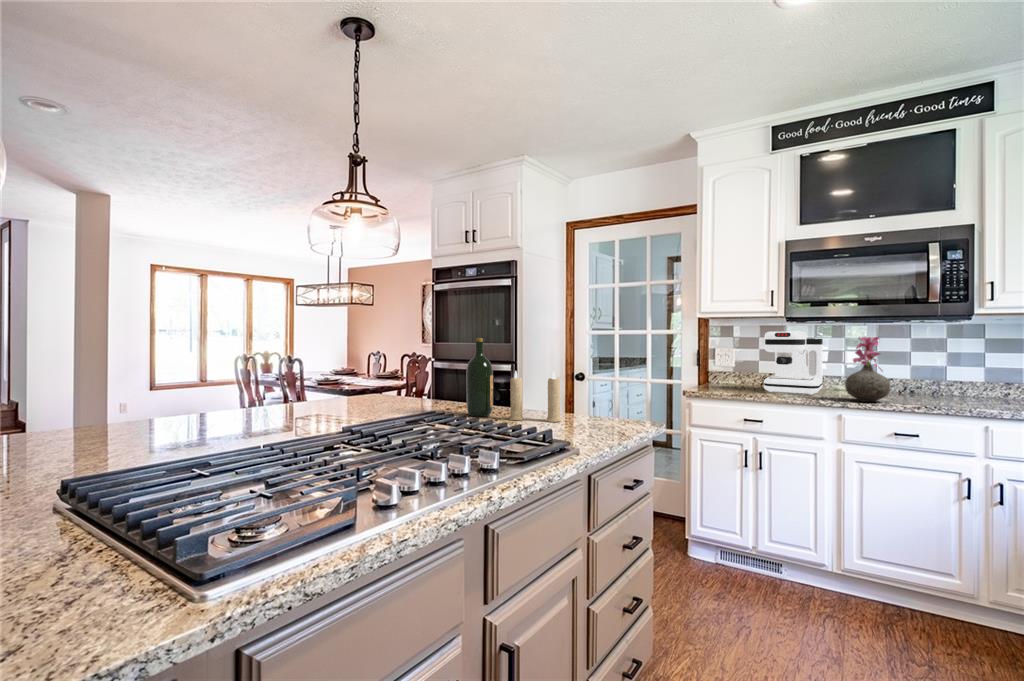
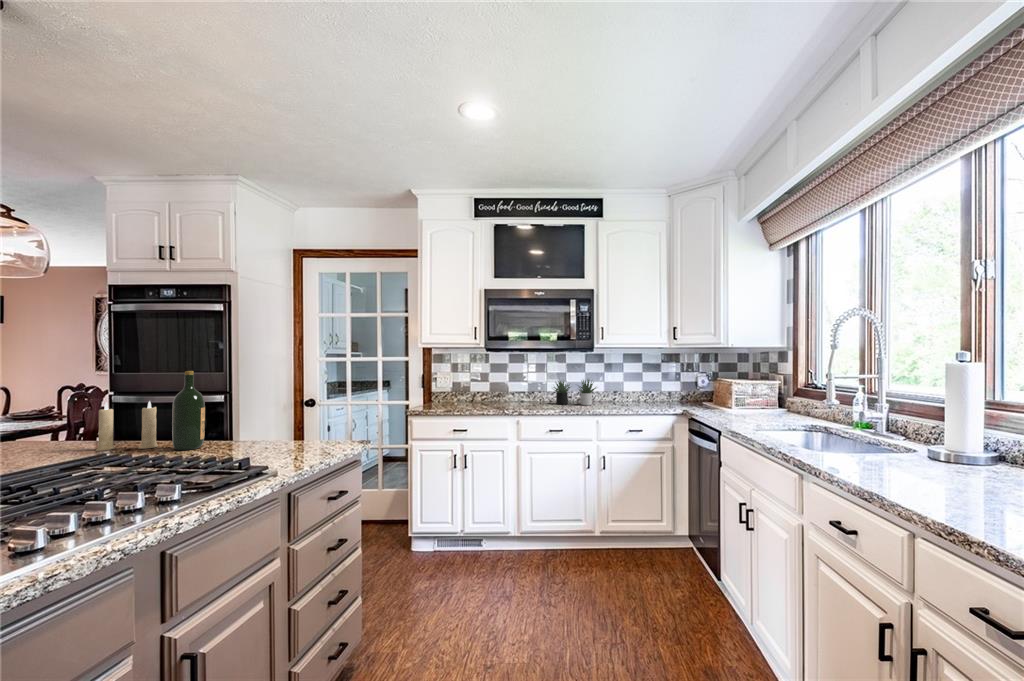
coffee maker: present [764,331,823,395] -> none [471,358,512,407]
vase: present [845,337,890,402] -> none [521,363,547,410]
succulent plant: none [887,358,984,401] -> present [554,379,596,405]
candle: present [509,371,562,422] -> present [96,401,158,451]

